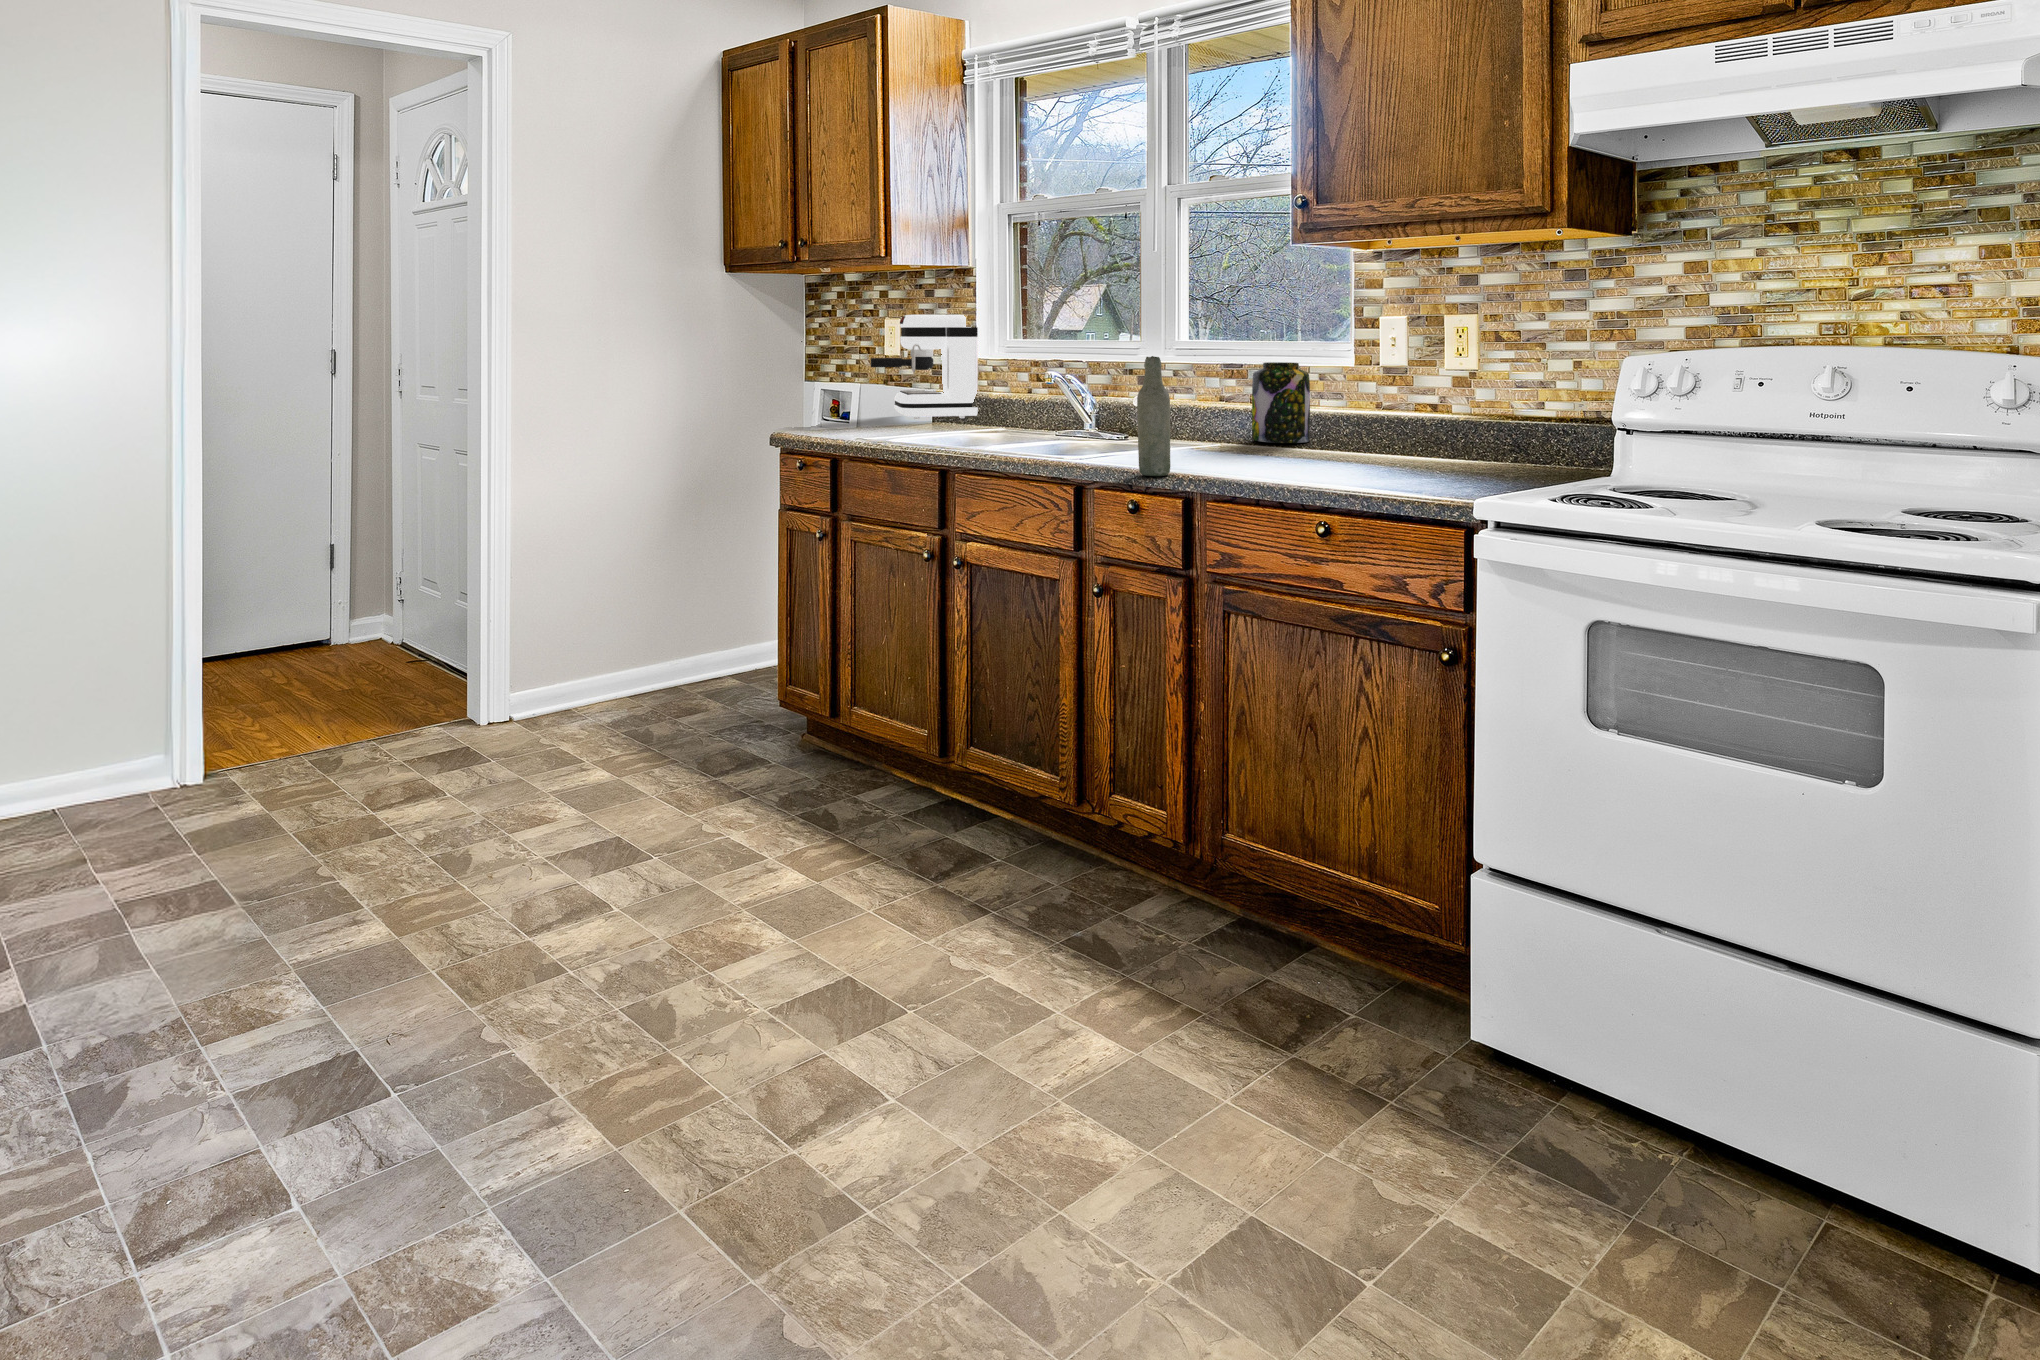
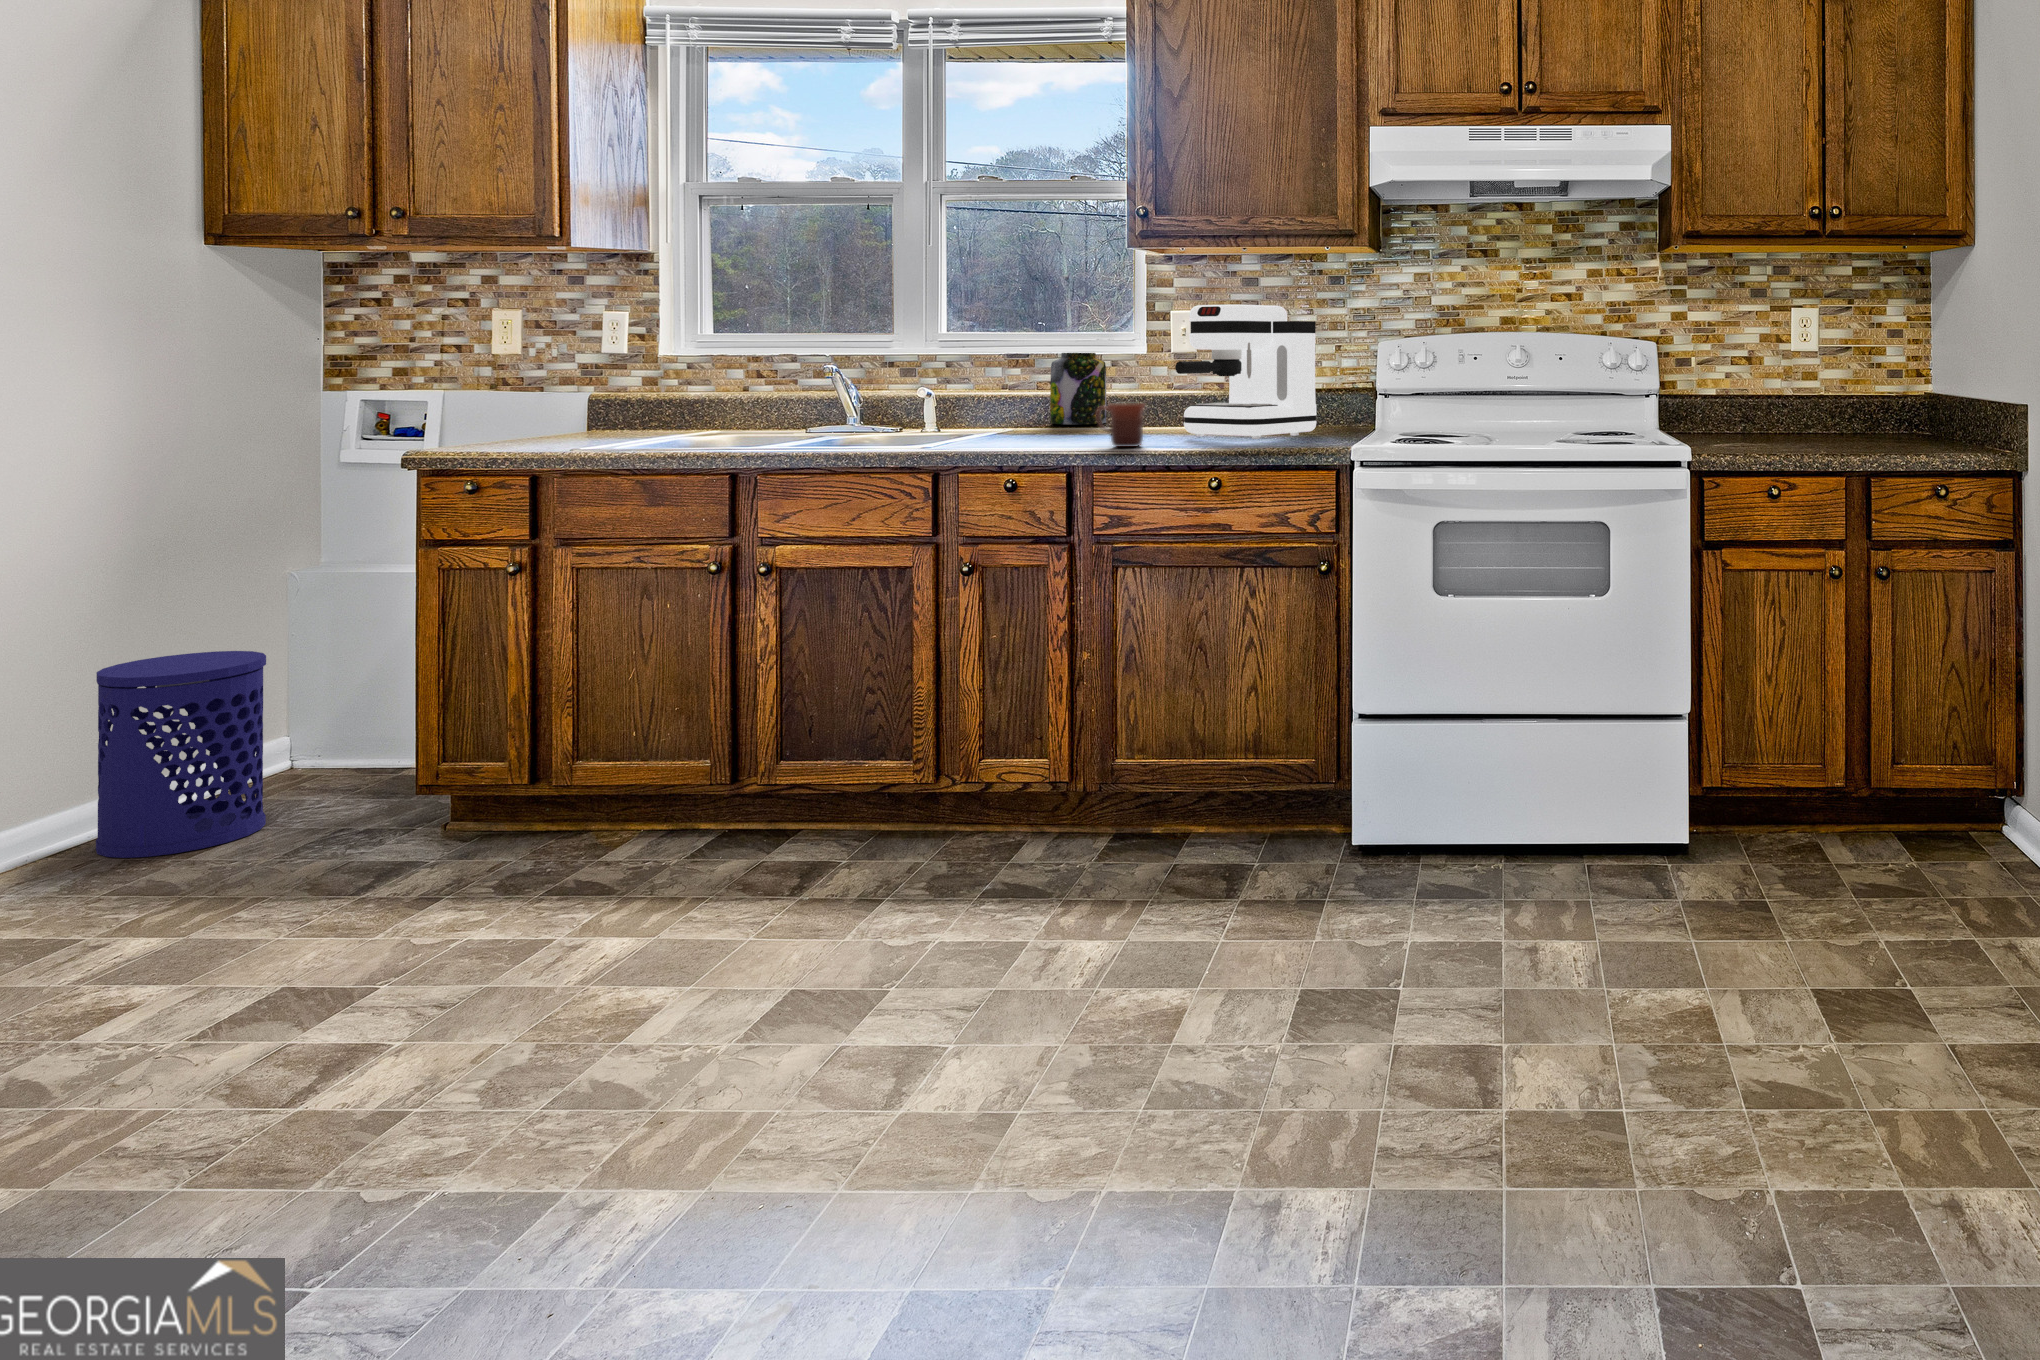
coffee maker: present [871,315,978,419] -> present [1175,304,1316,439]
bottle: present [1137,356,1170,476] -> none [1018,343,1049,451]
mug: none [1221,426,1272,479] -> present [1096,403,1145,447]
waste bin: none [634,569,728,716] -> present [96,651,266,858]

